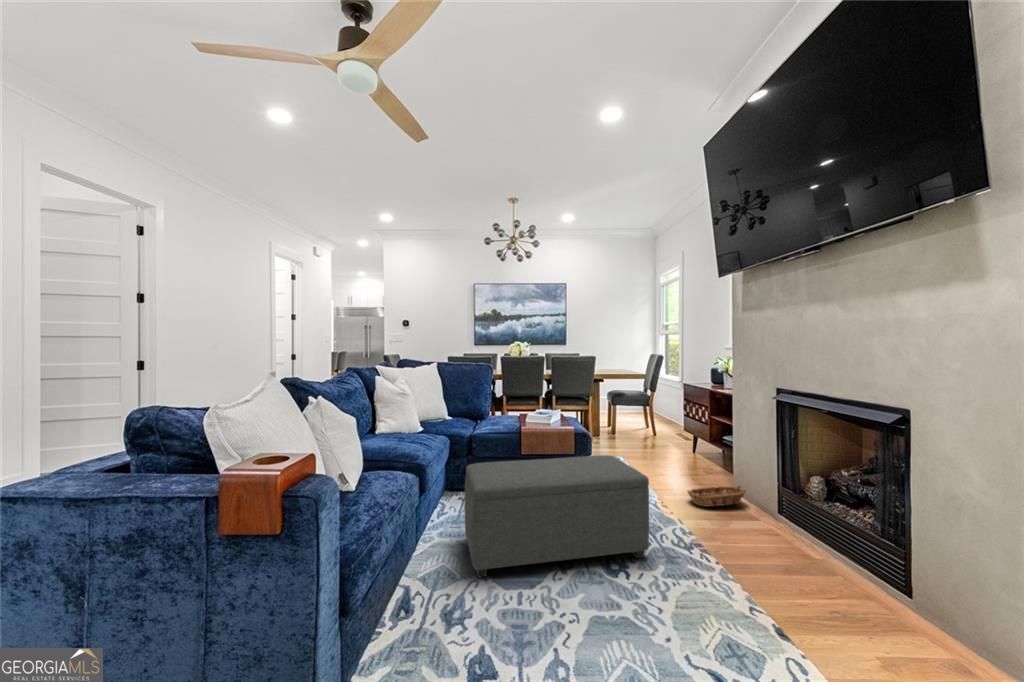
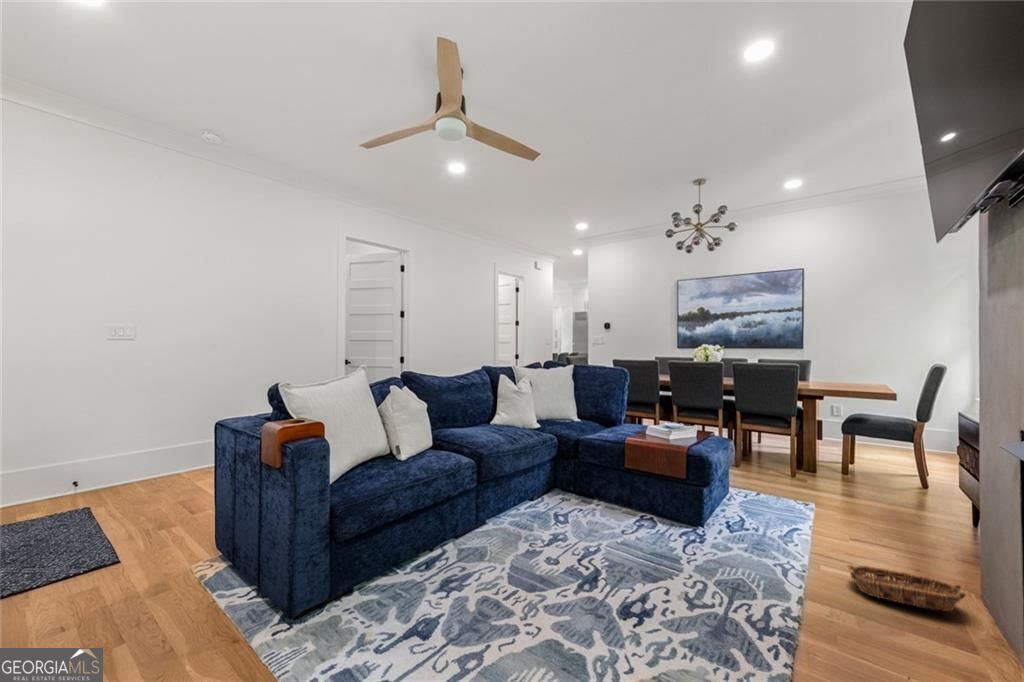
ottoman: present [464,455,649,577] -> none [495,462,694,615]

